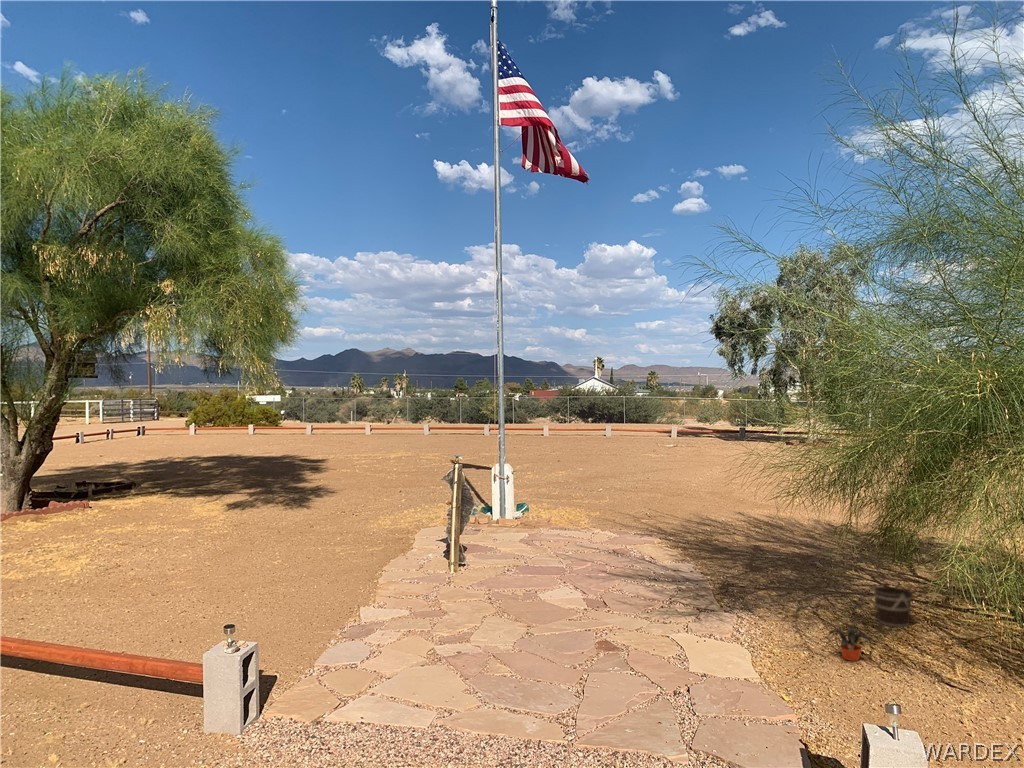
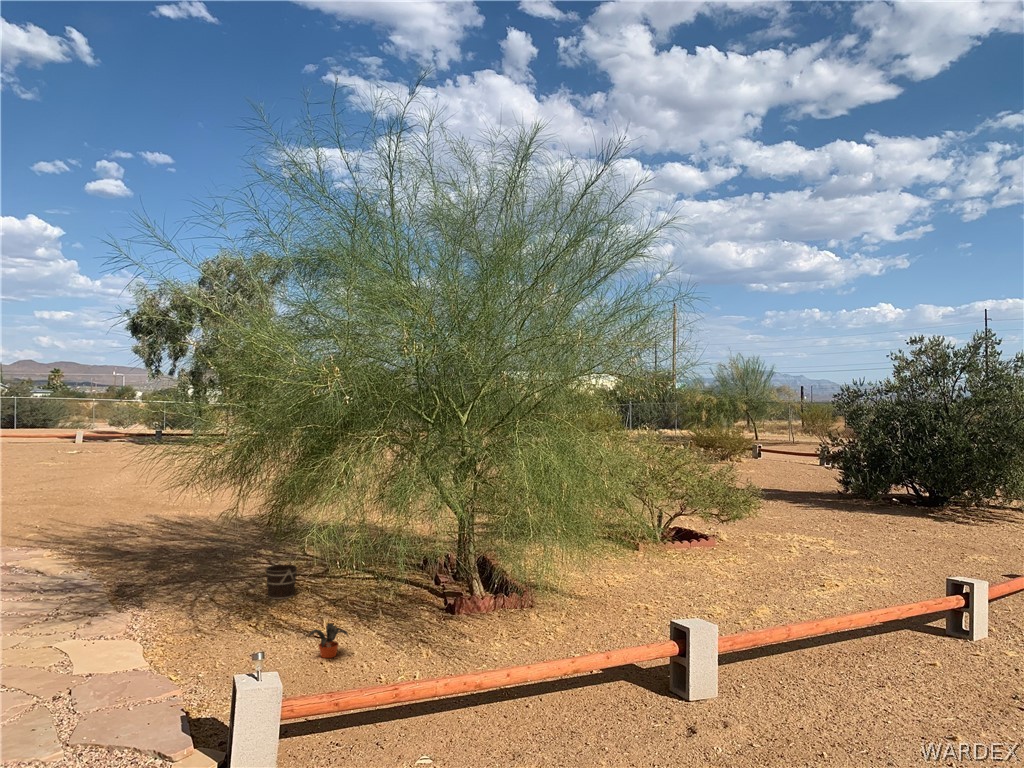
potted plant: present [829,626,871,661] -> present [309,623,348,658]

